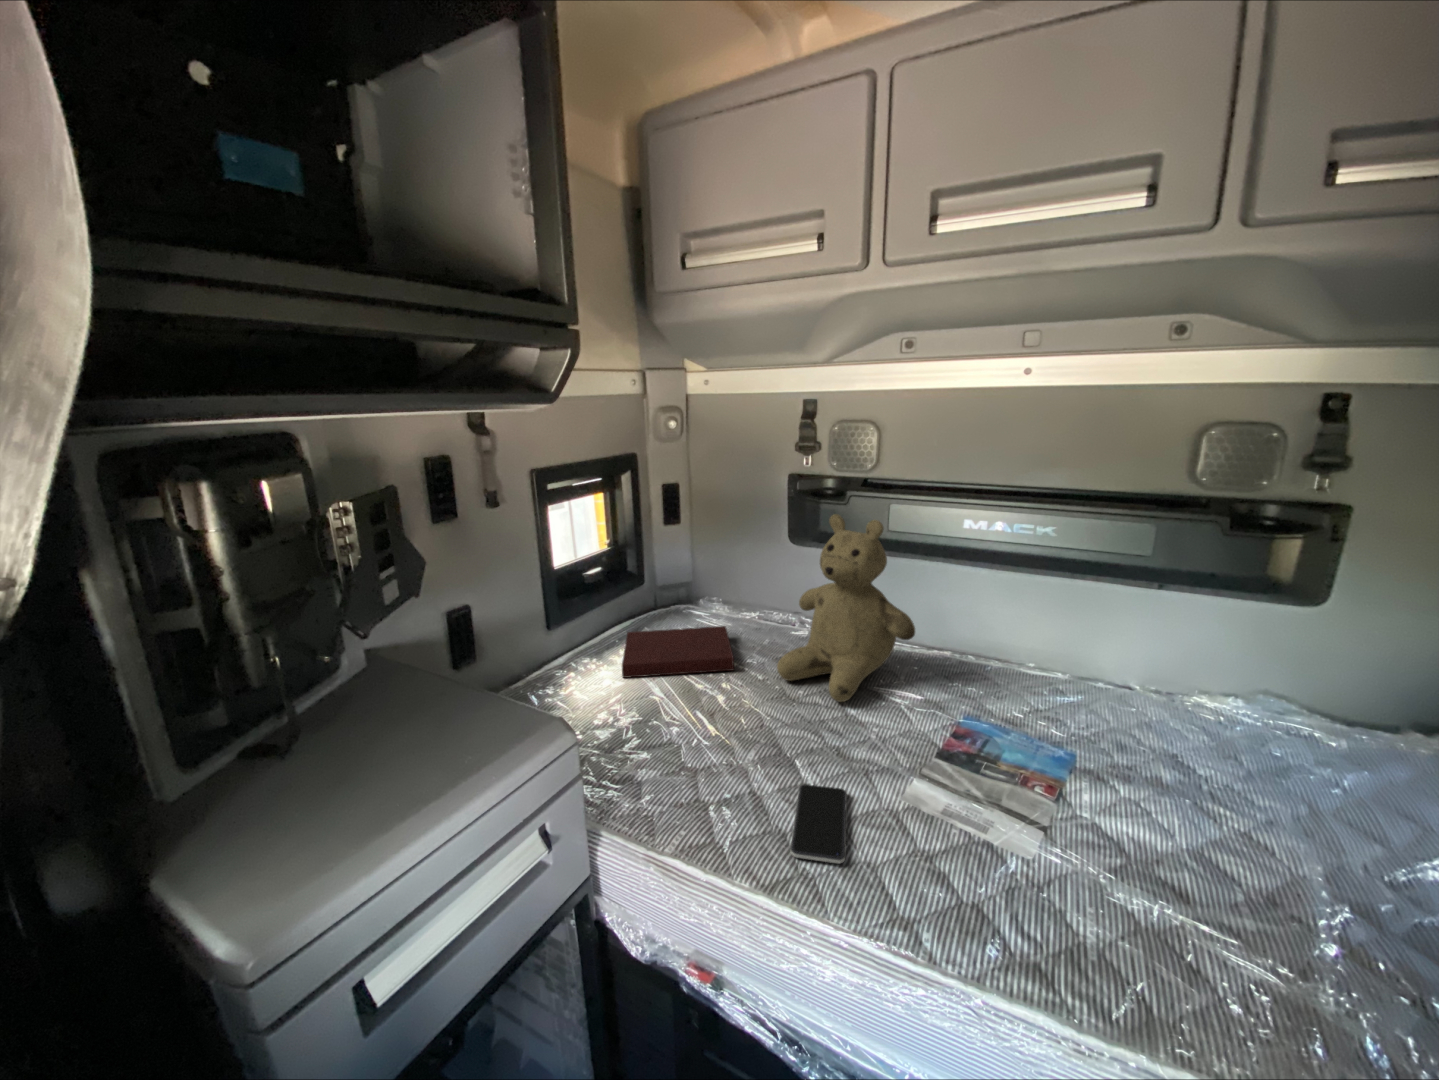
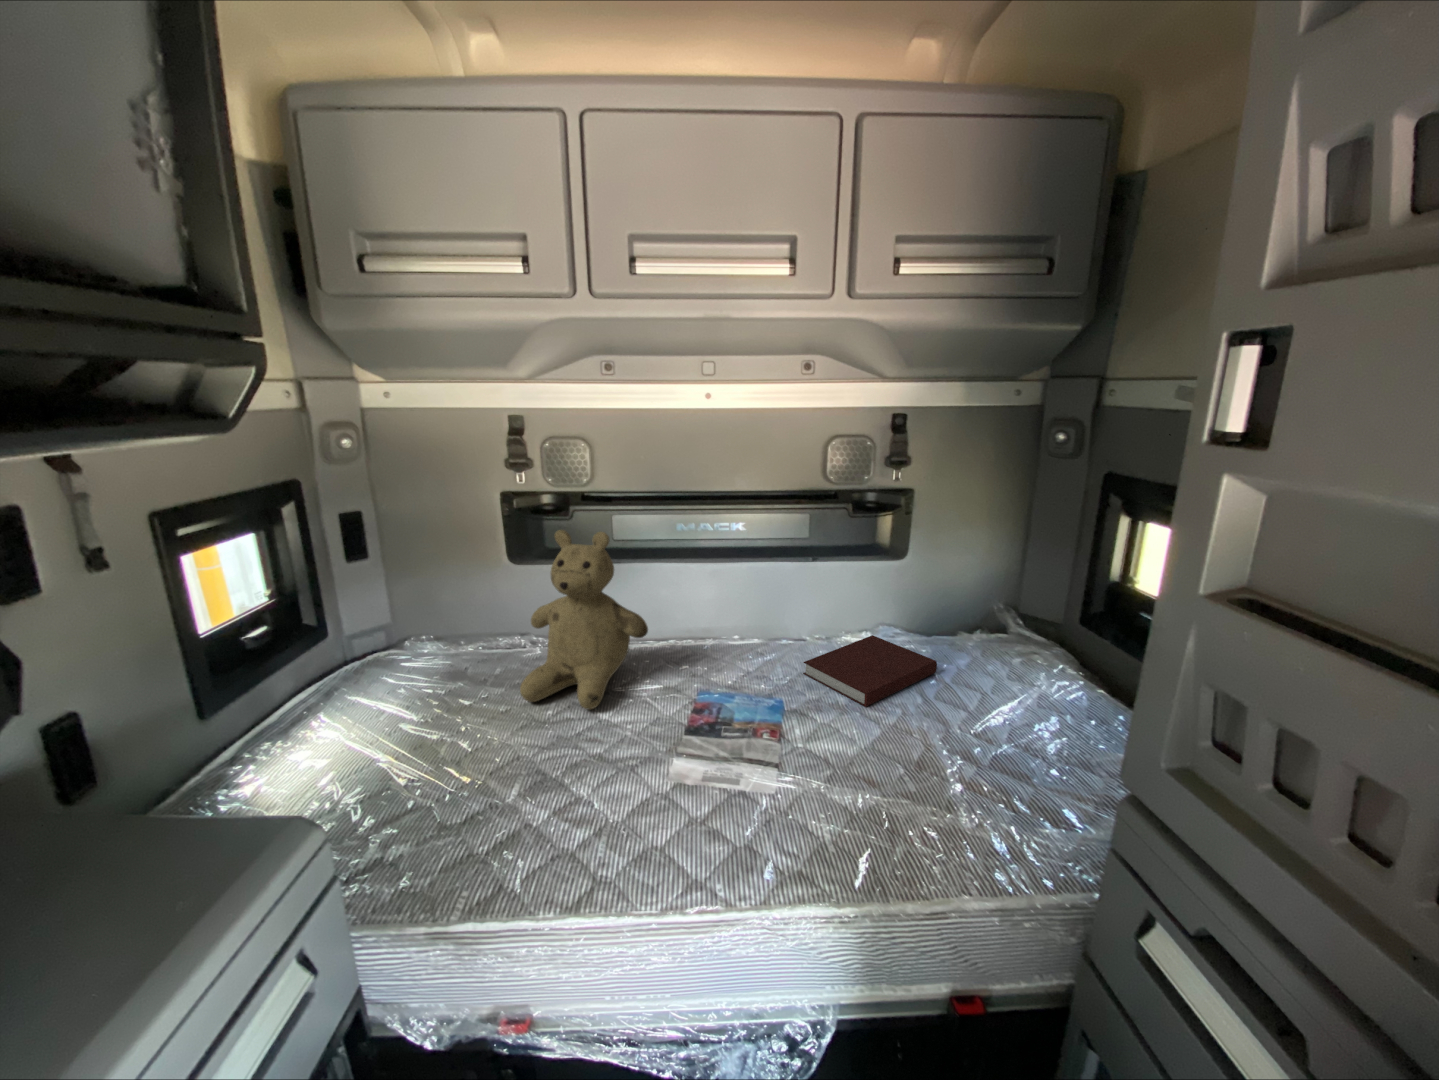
notebook: present [622,626,734,678] -> present [803,635,937,707]
smartphone: present [790,784,847,863] -> none [576,789,637,869]

